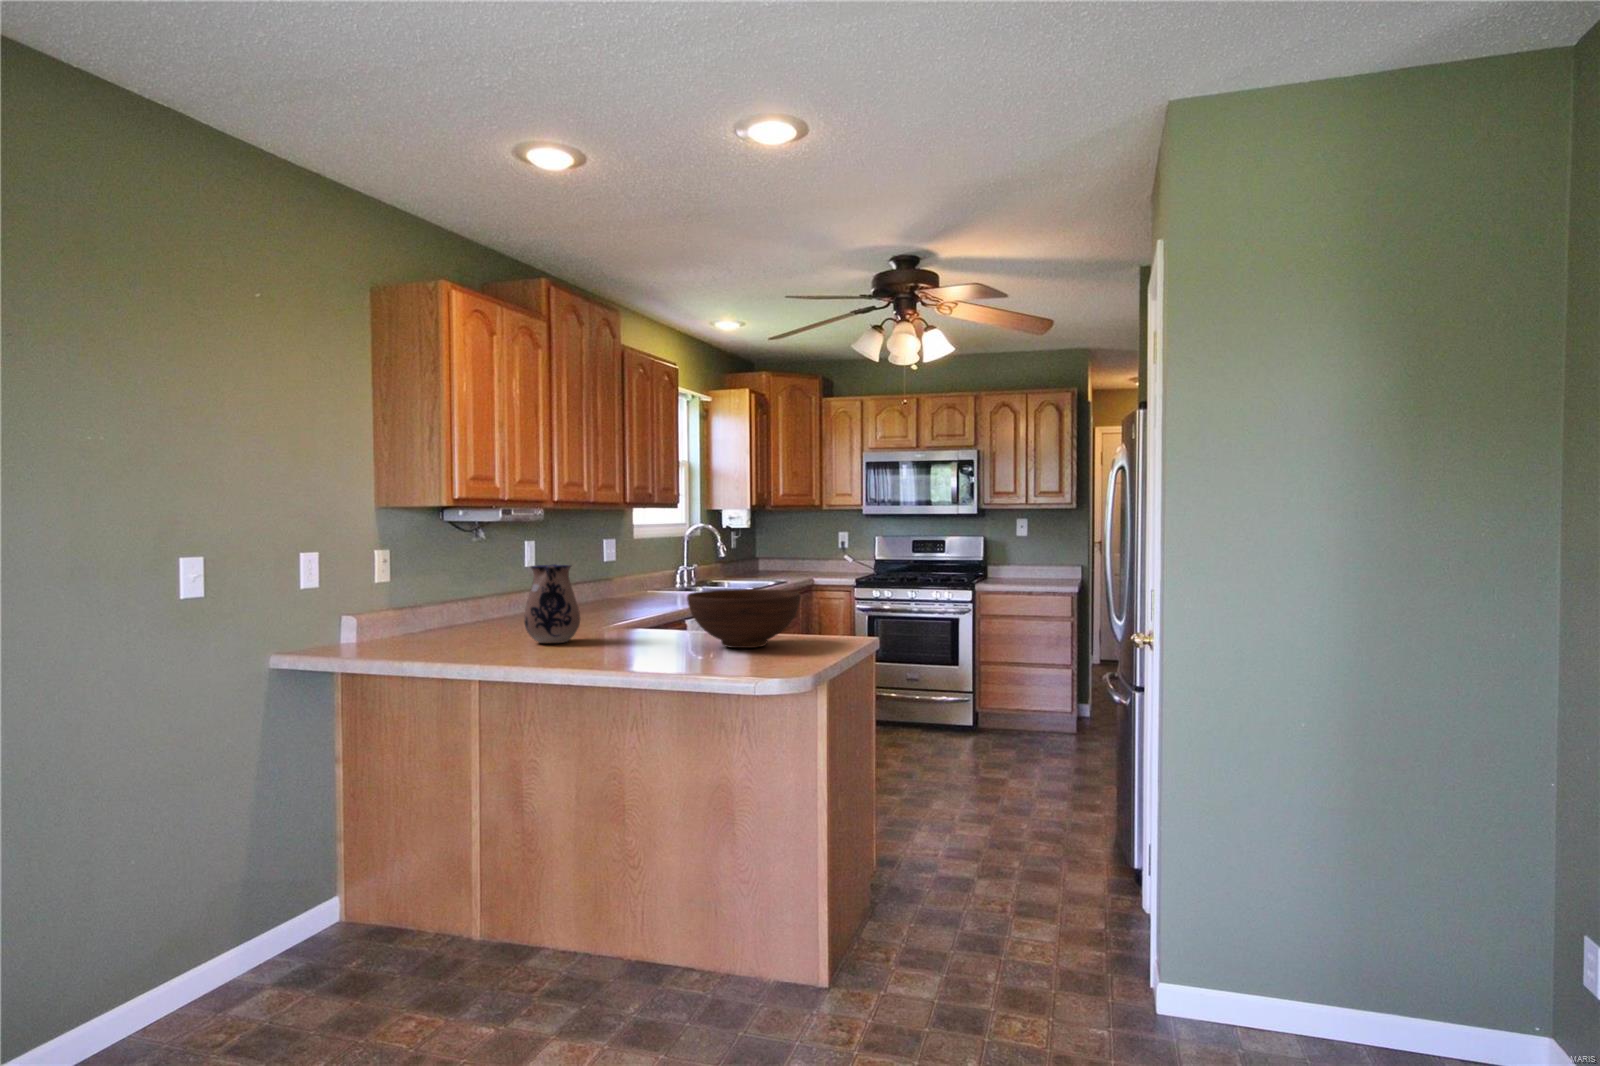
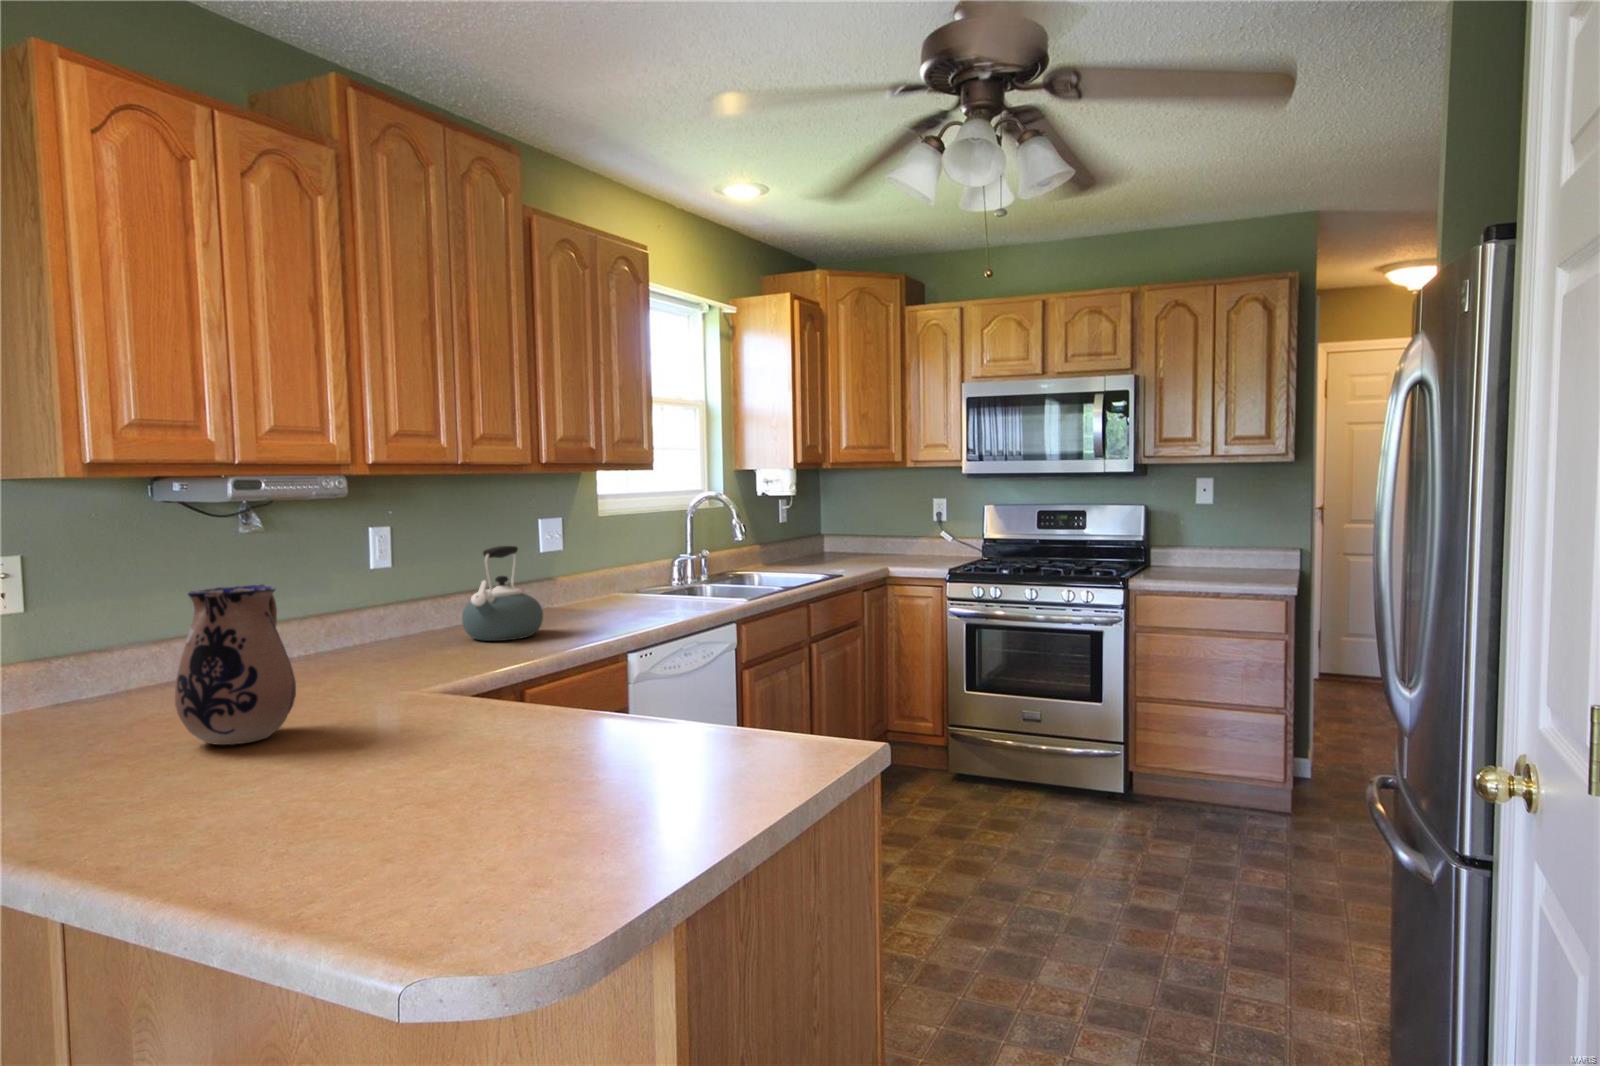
kettle: none [586,554,635,611] -> present [462,546,543,641]
fruit bowl: present [687,589,801,648] -> none [438,639,692,783]

